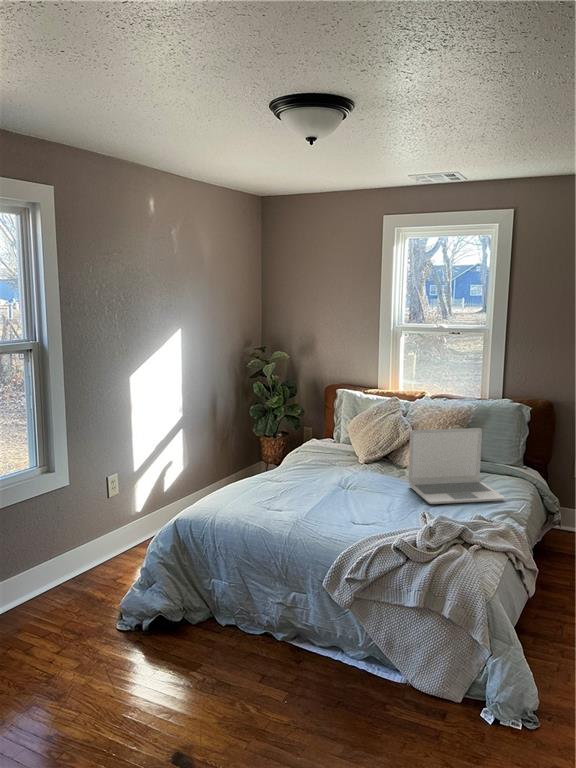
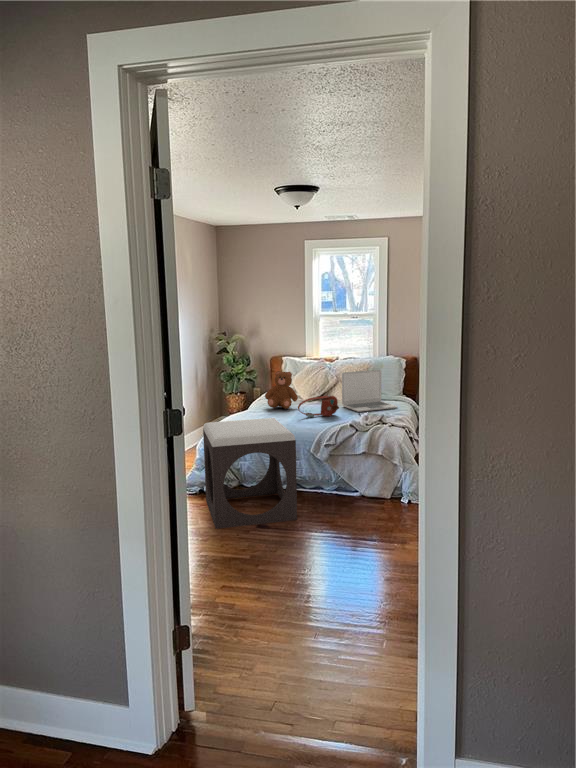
teddy bear: none [283,419,335,484] -> present [265,371,298,409]
handbag: none [319,474,393,511] -> present [298,395,339,417]
footstool: none [95,520,263,744] -> present [203,418,297,529]

